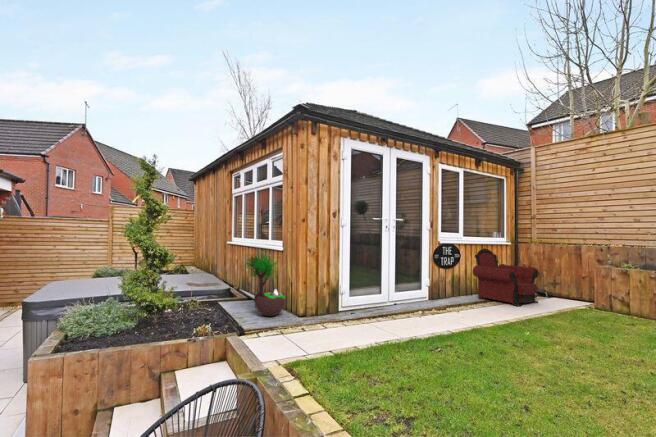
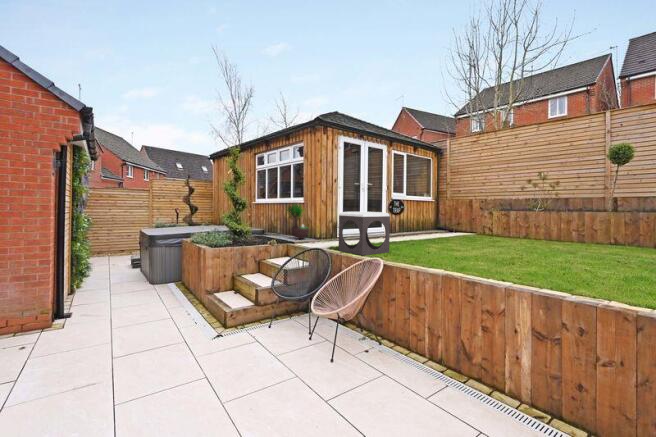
armchair: present [473,249,539,306] -> none [411,203,448,235]
footstool: none [303,287,422,421] -> present [339,212,390,255]

